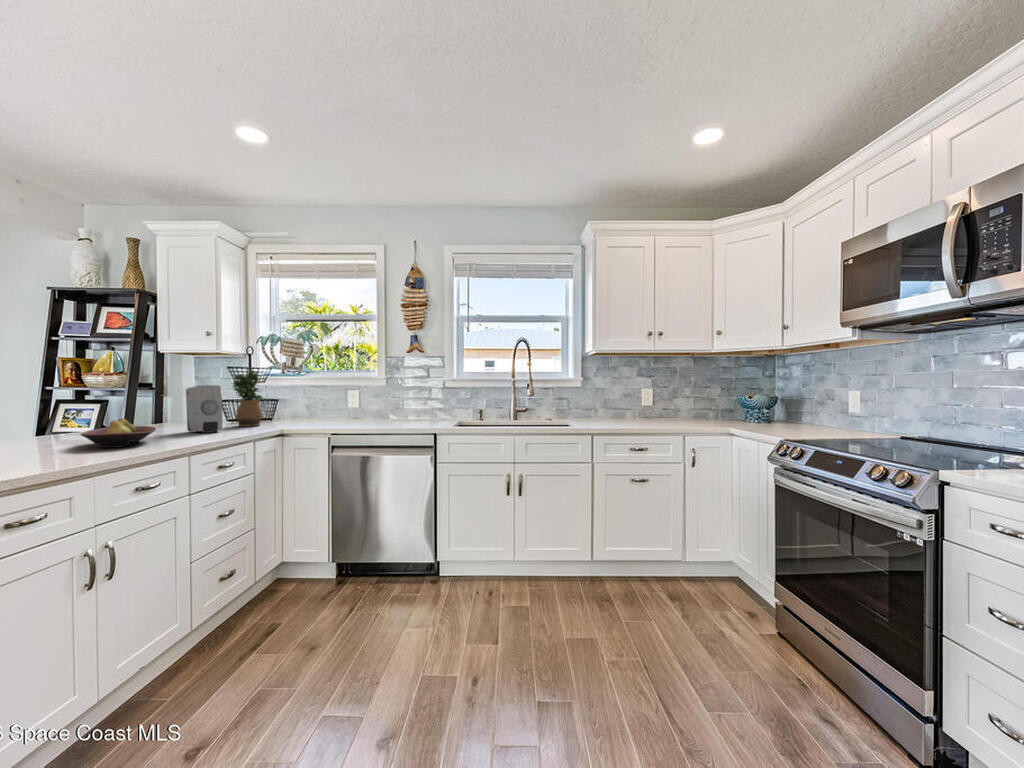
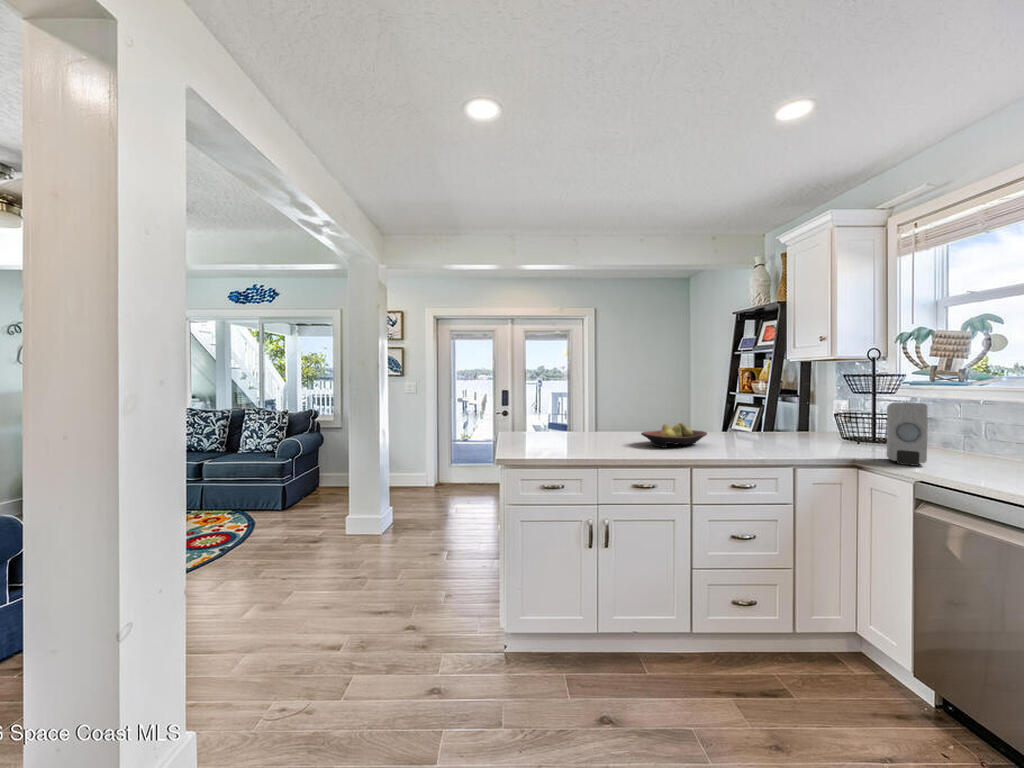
potted plant: present [232,370,263,426] -> none [823,378,869,449]
soap dispenser: present [186,385,223,433] -> present [887,402,928,466]

